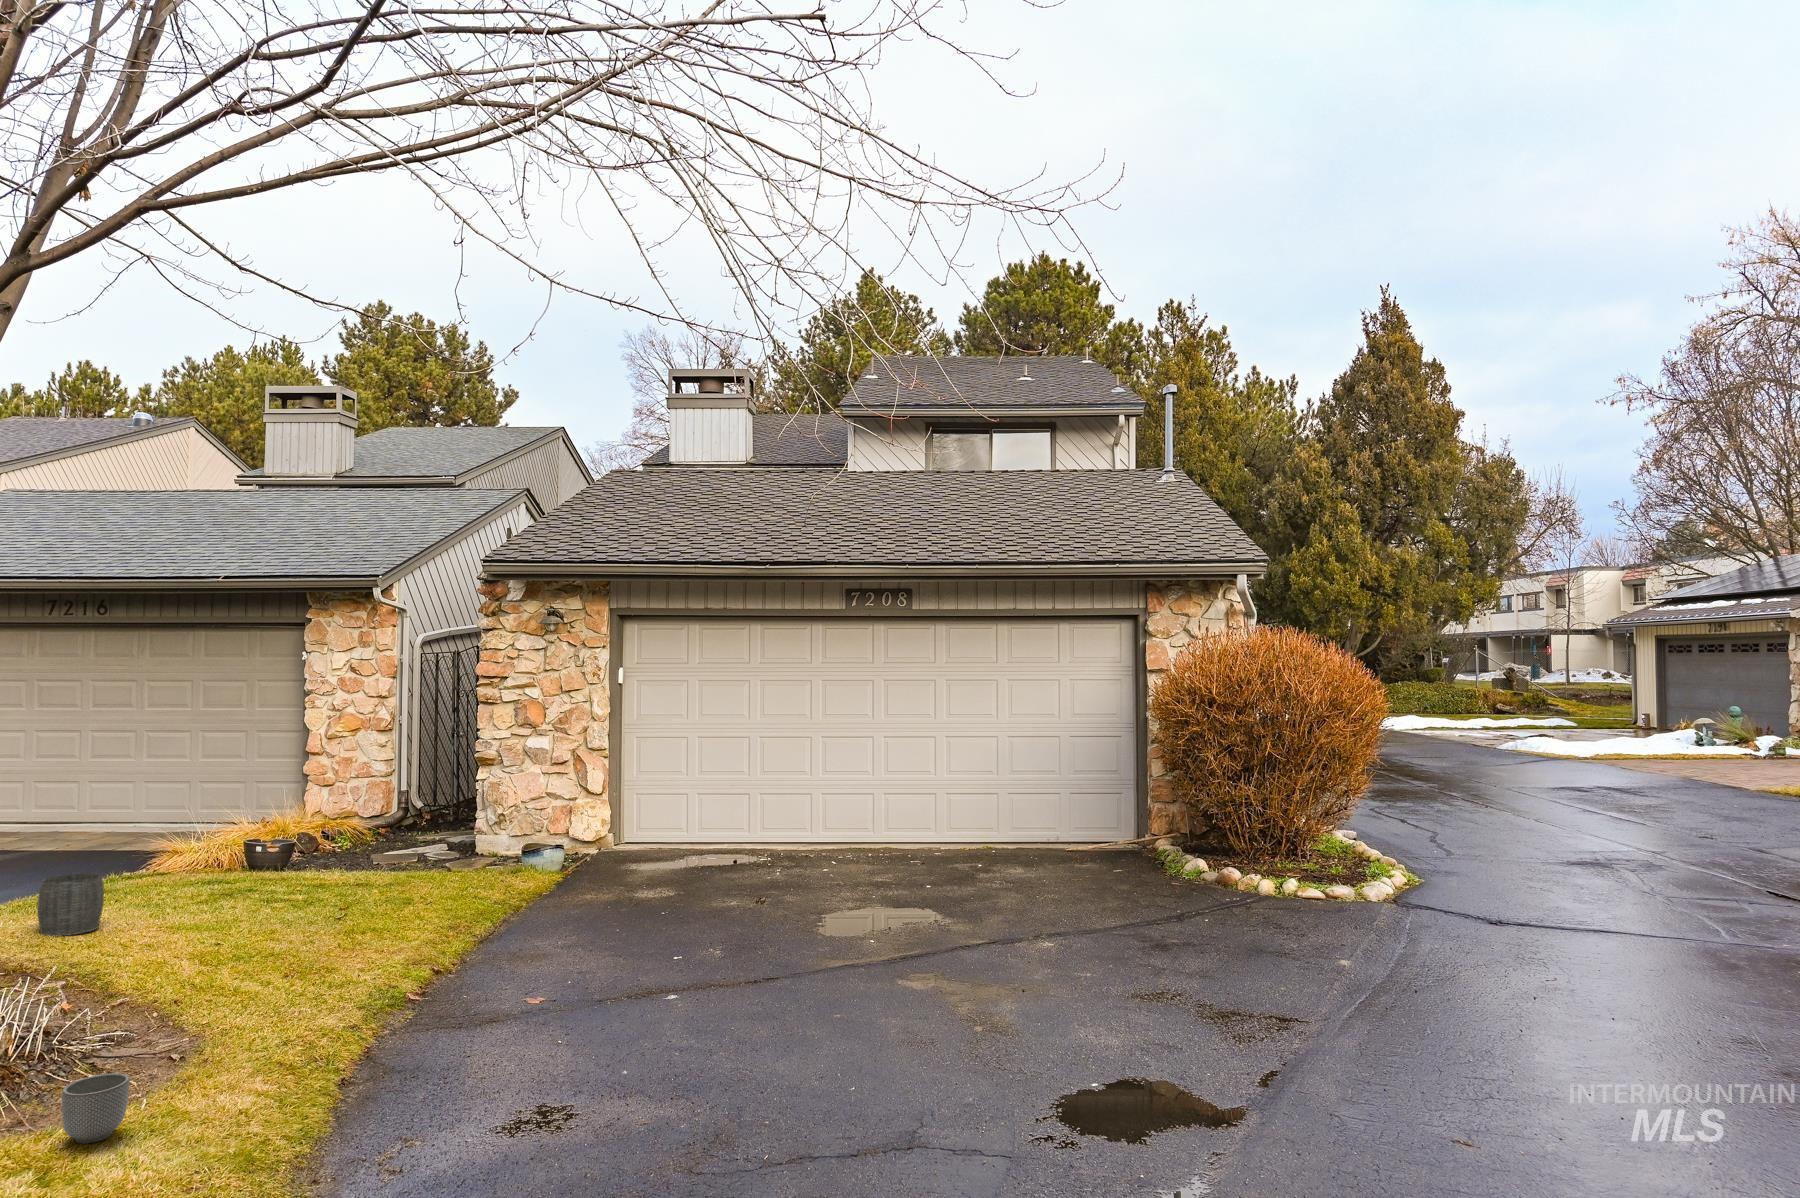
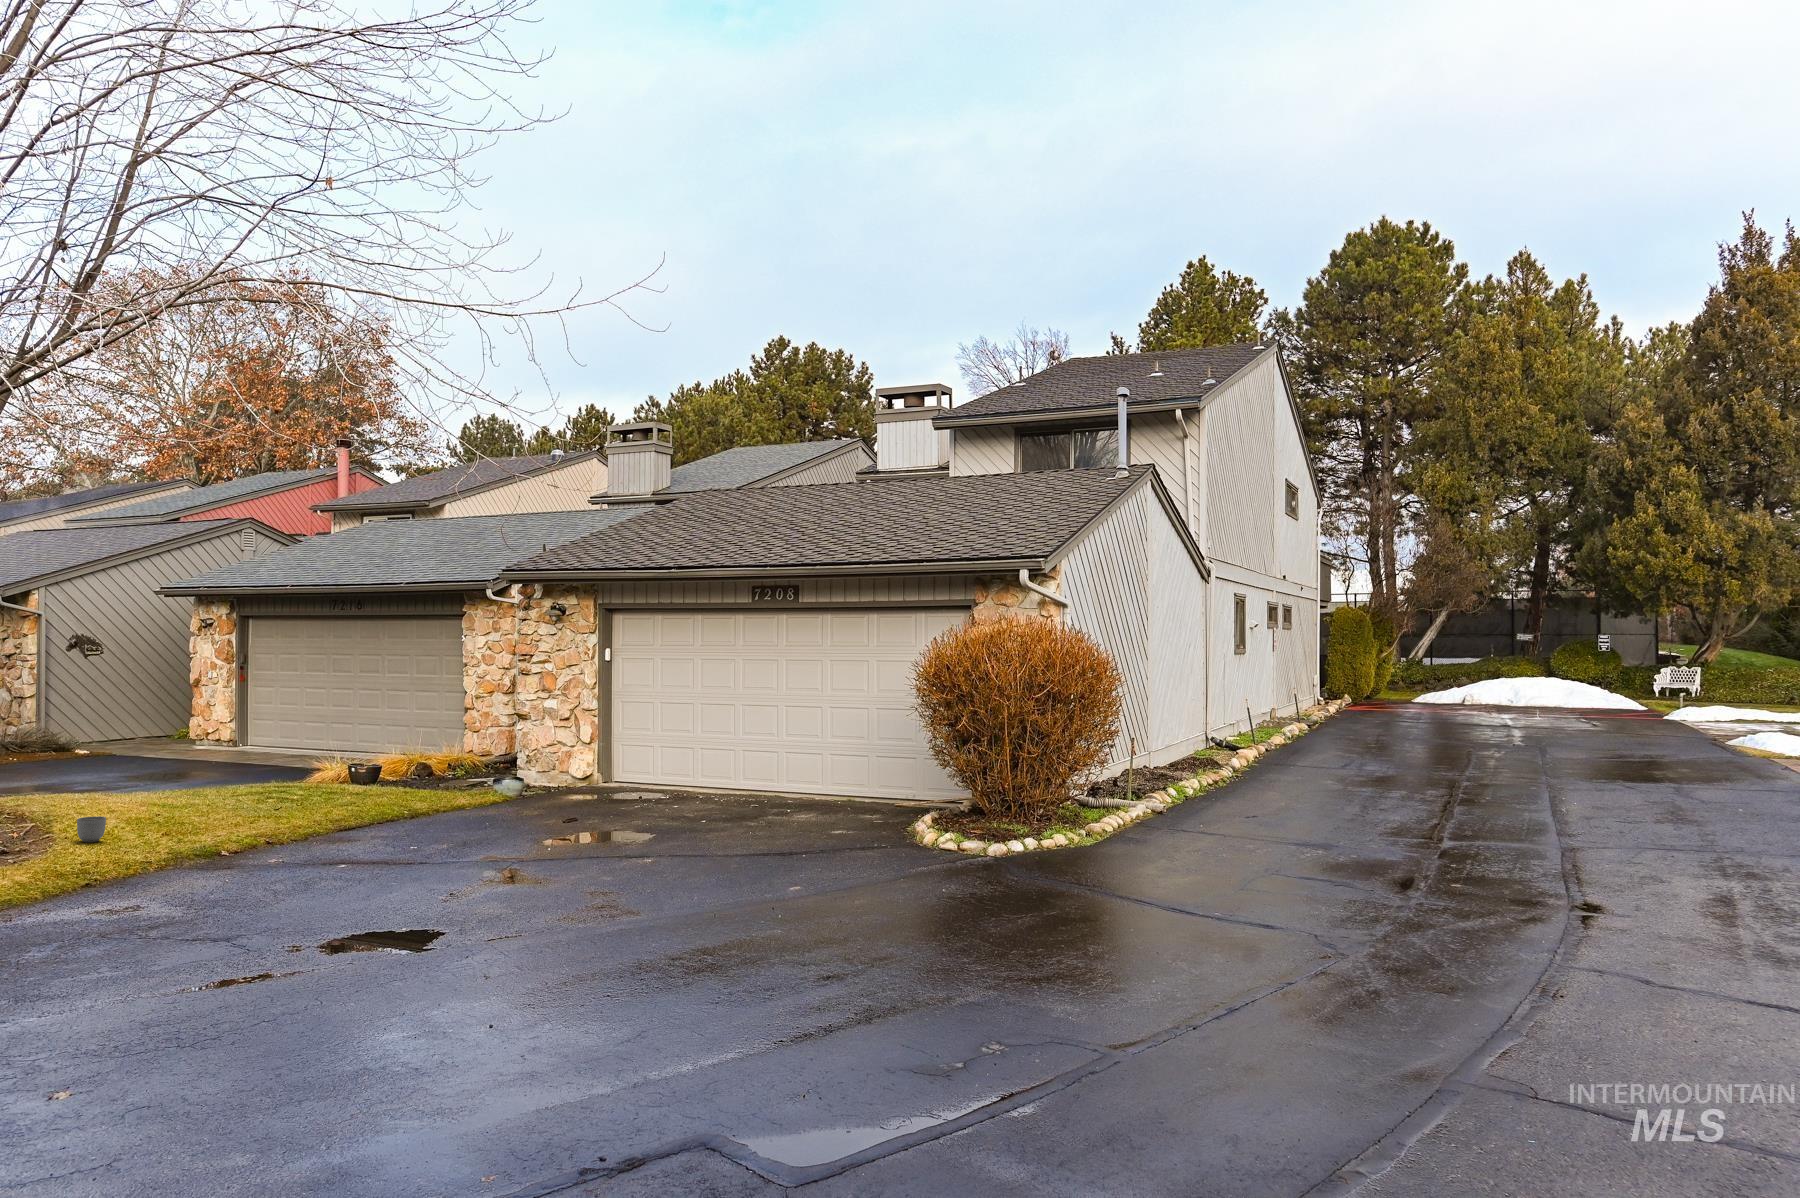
woven basket: present [37,873,104,936] -> none [207,756,240,788]

